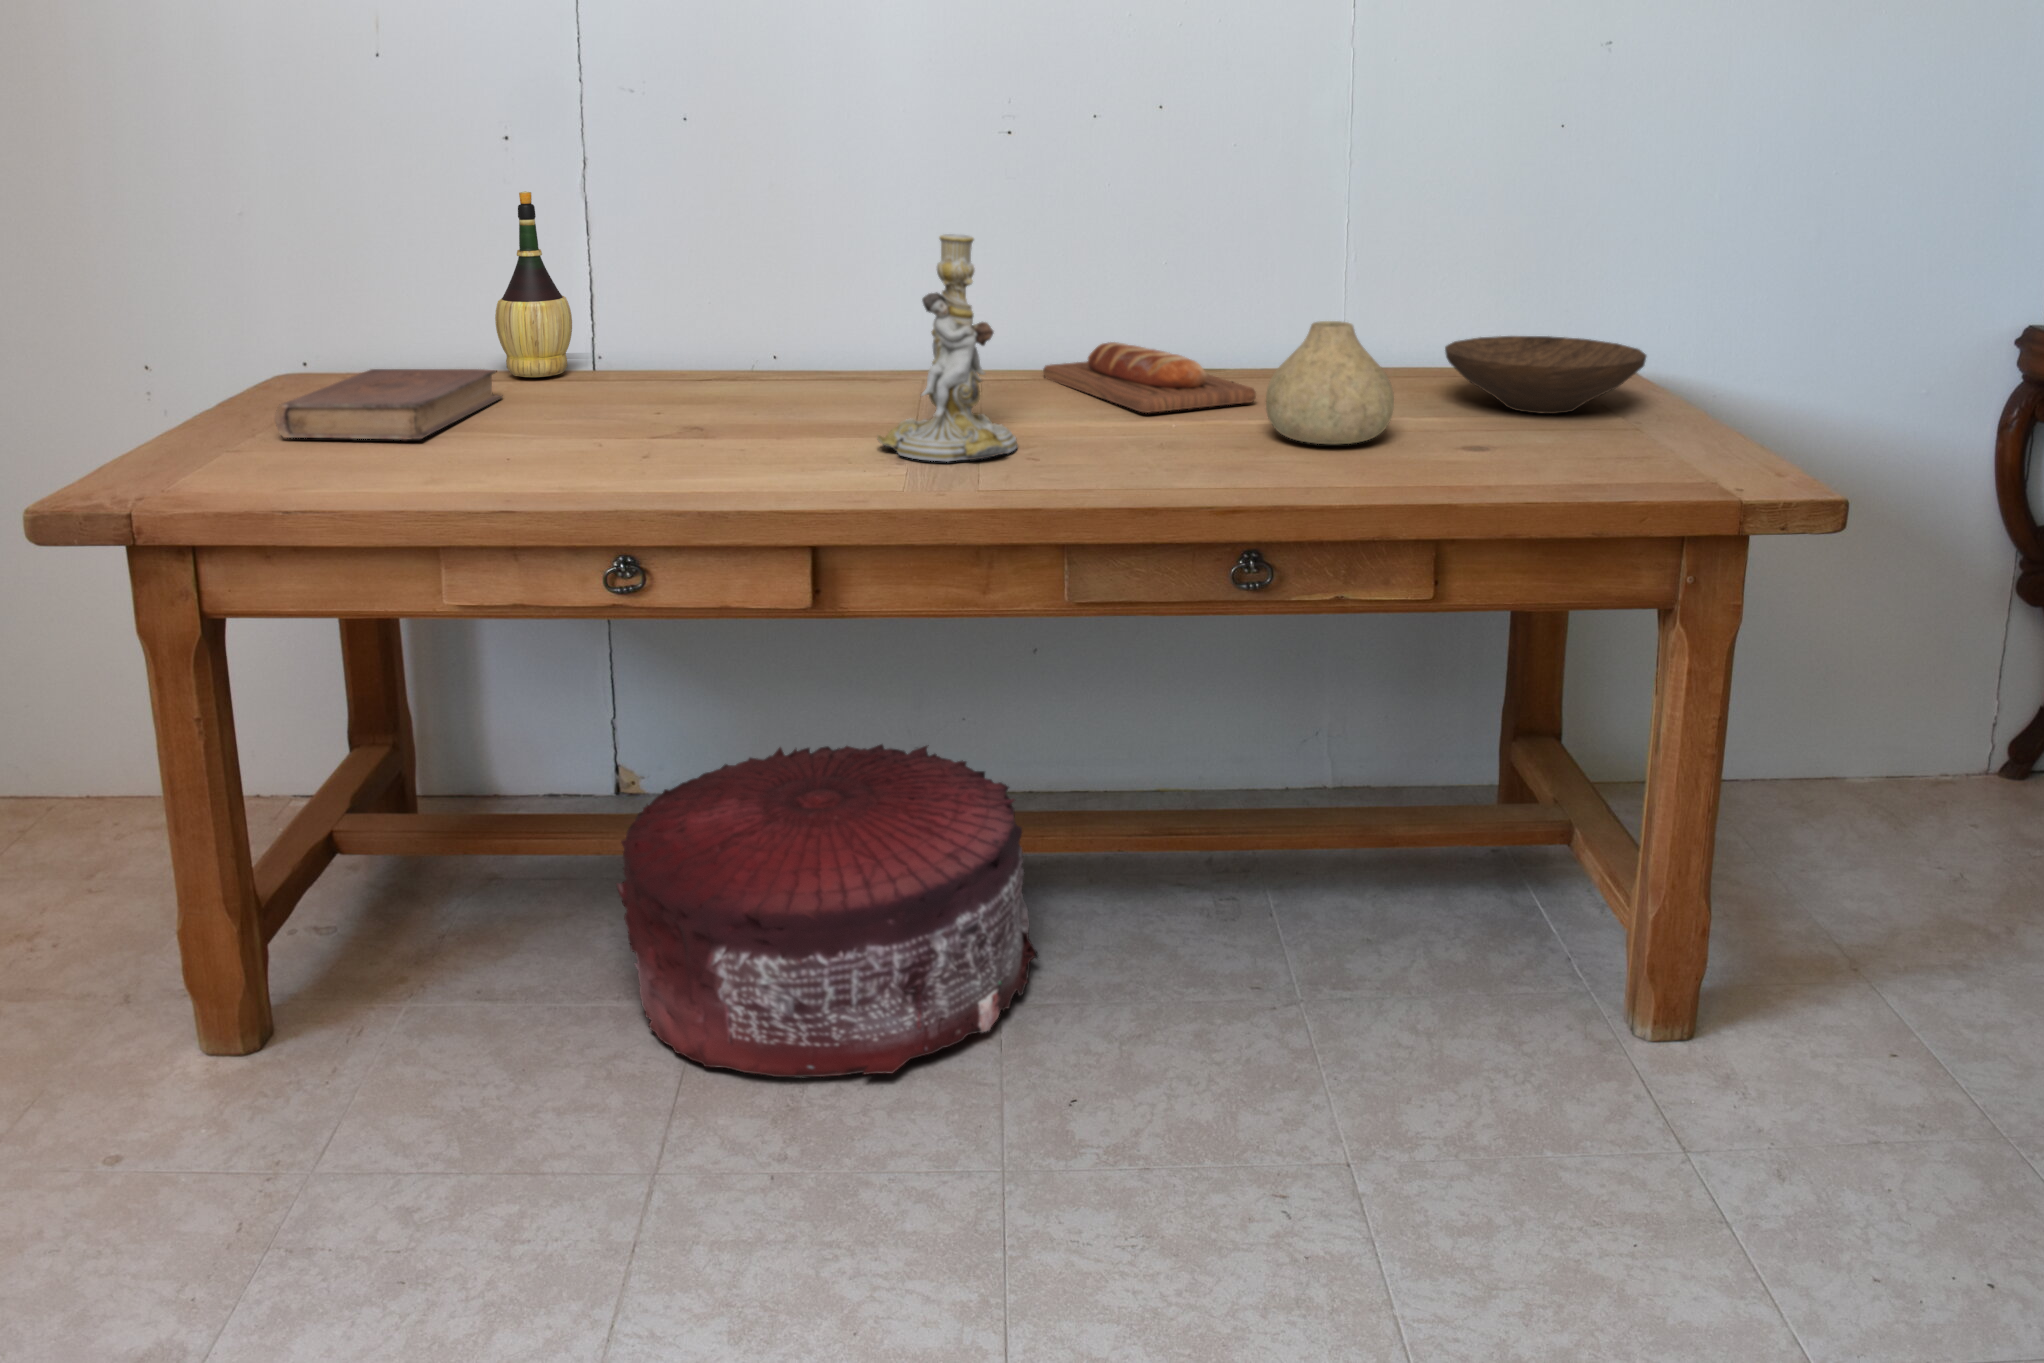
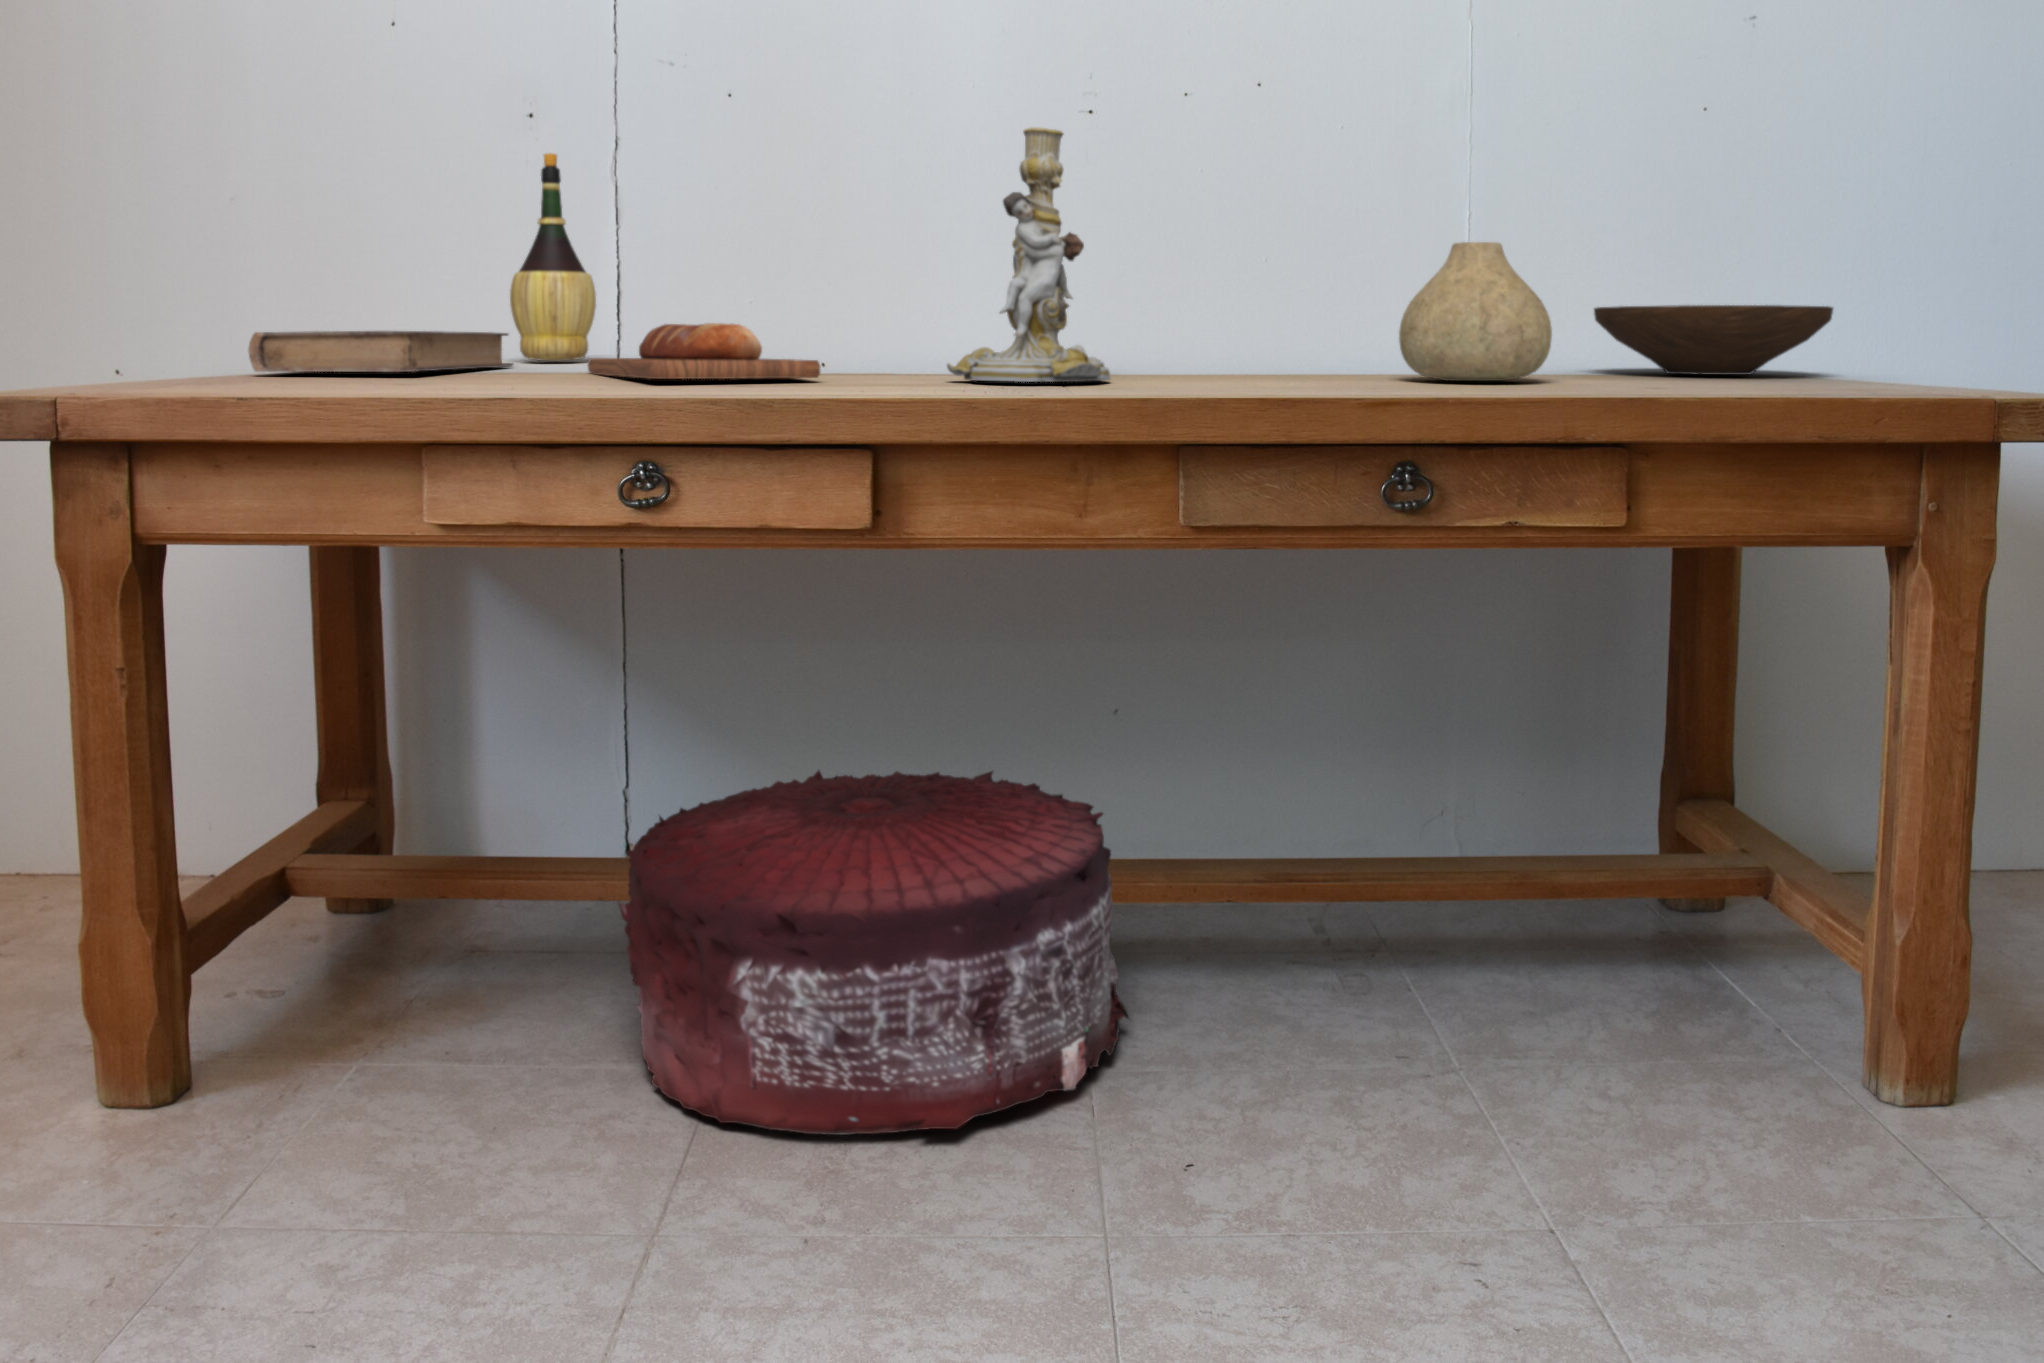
bread loaf: present [1043,342,1256,413] -> present [588,323,820,379]

